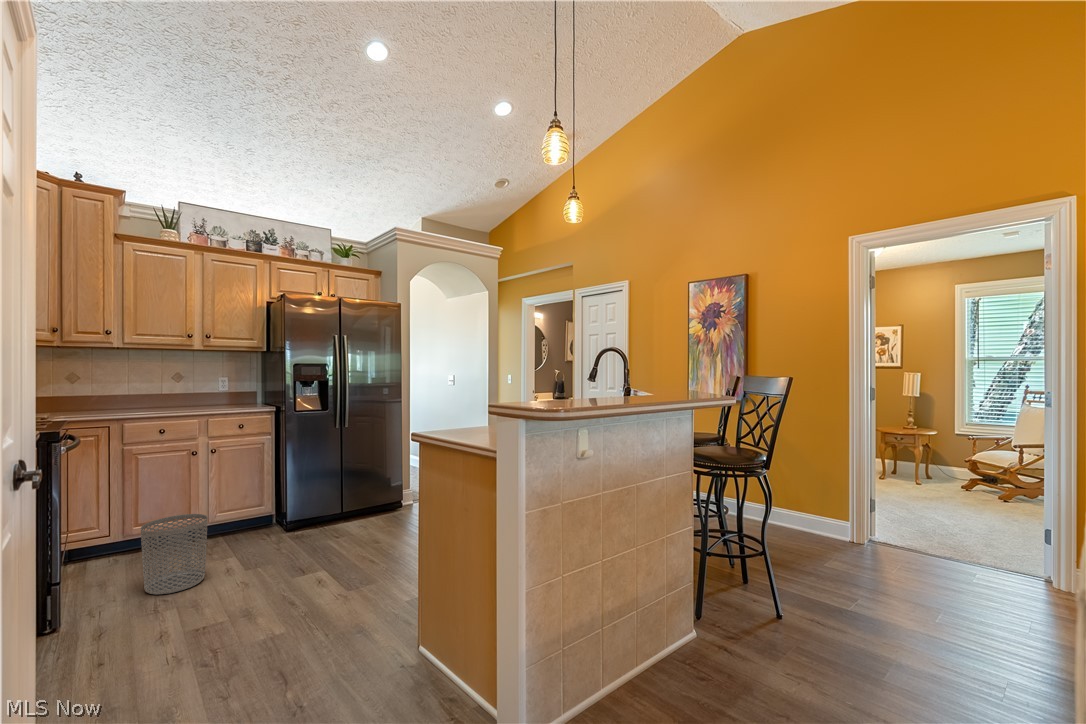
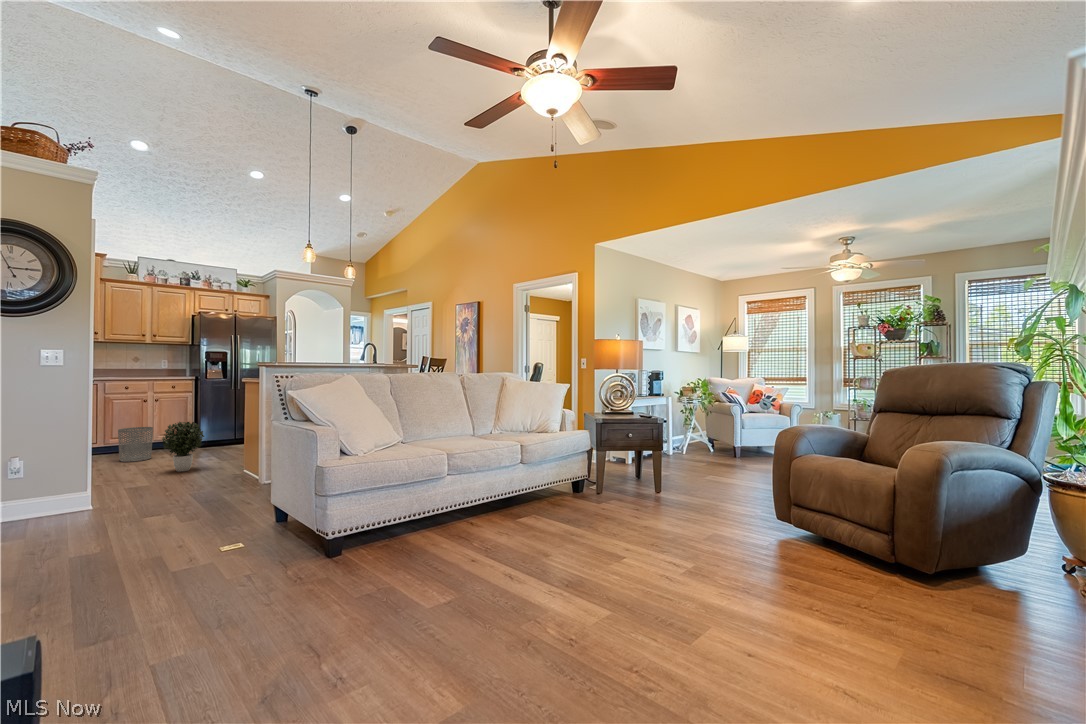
potted plant: none [229,530,319,653] -> present [162,422,204,472]

